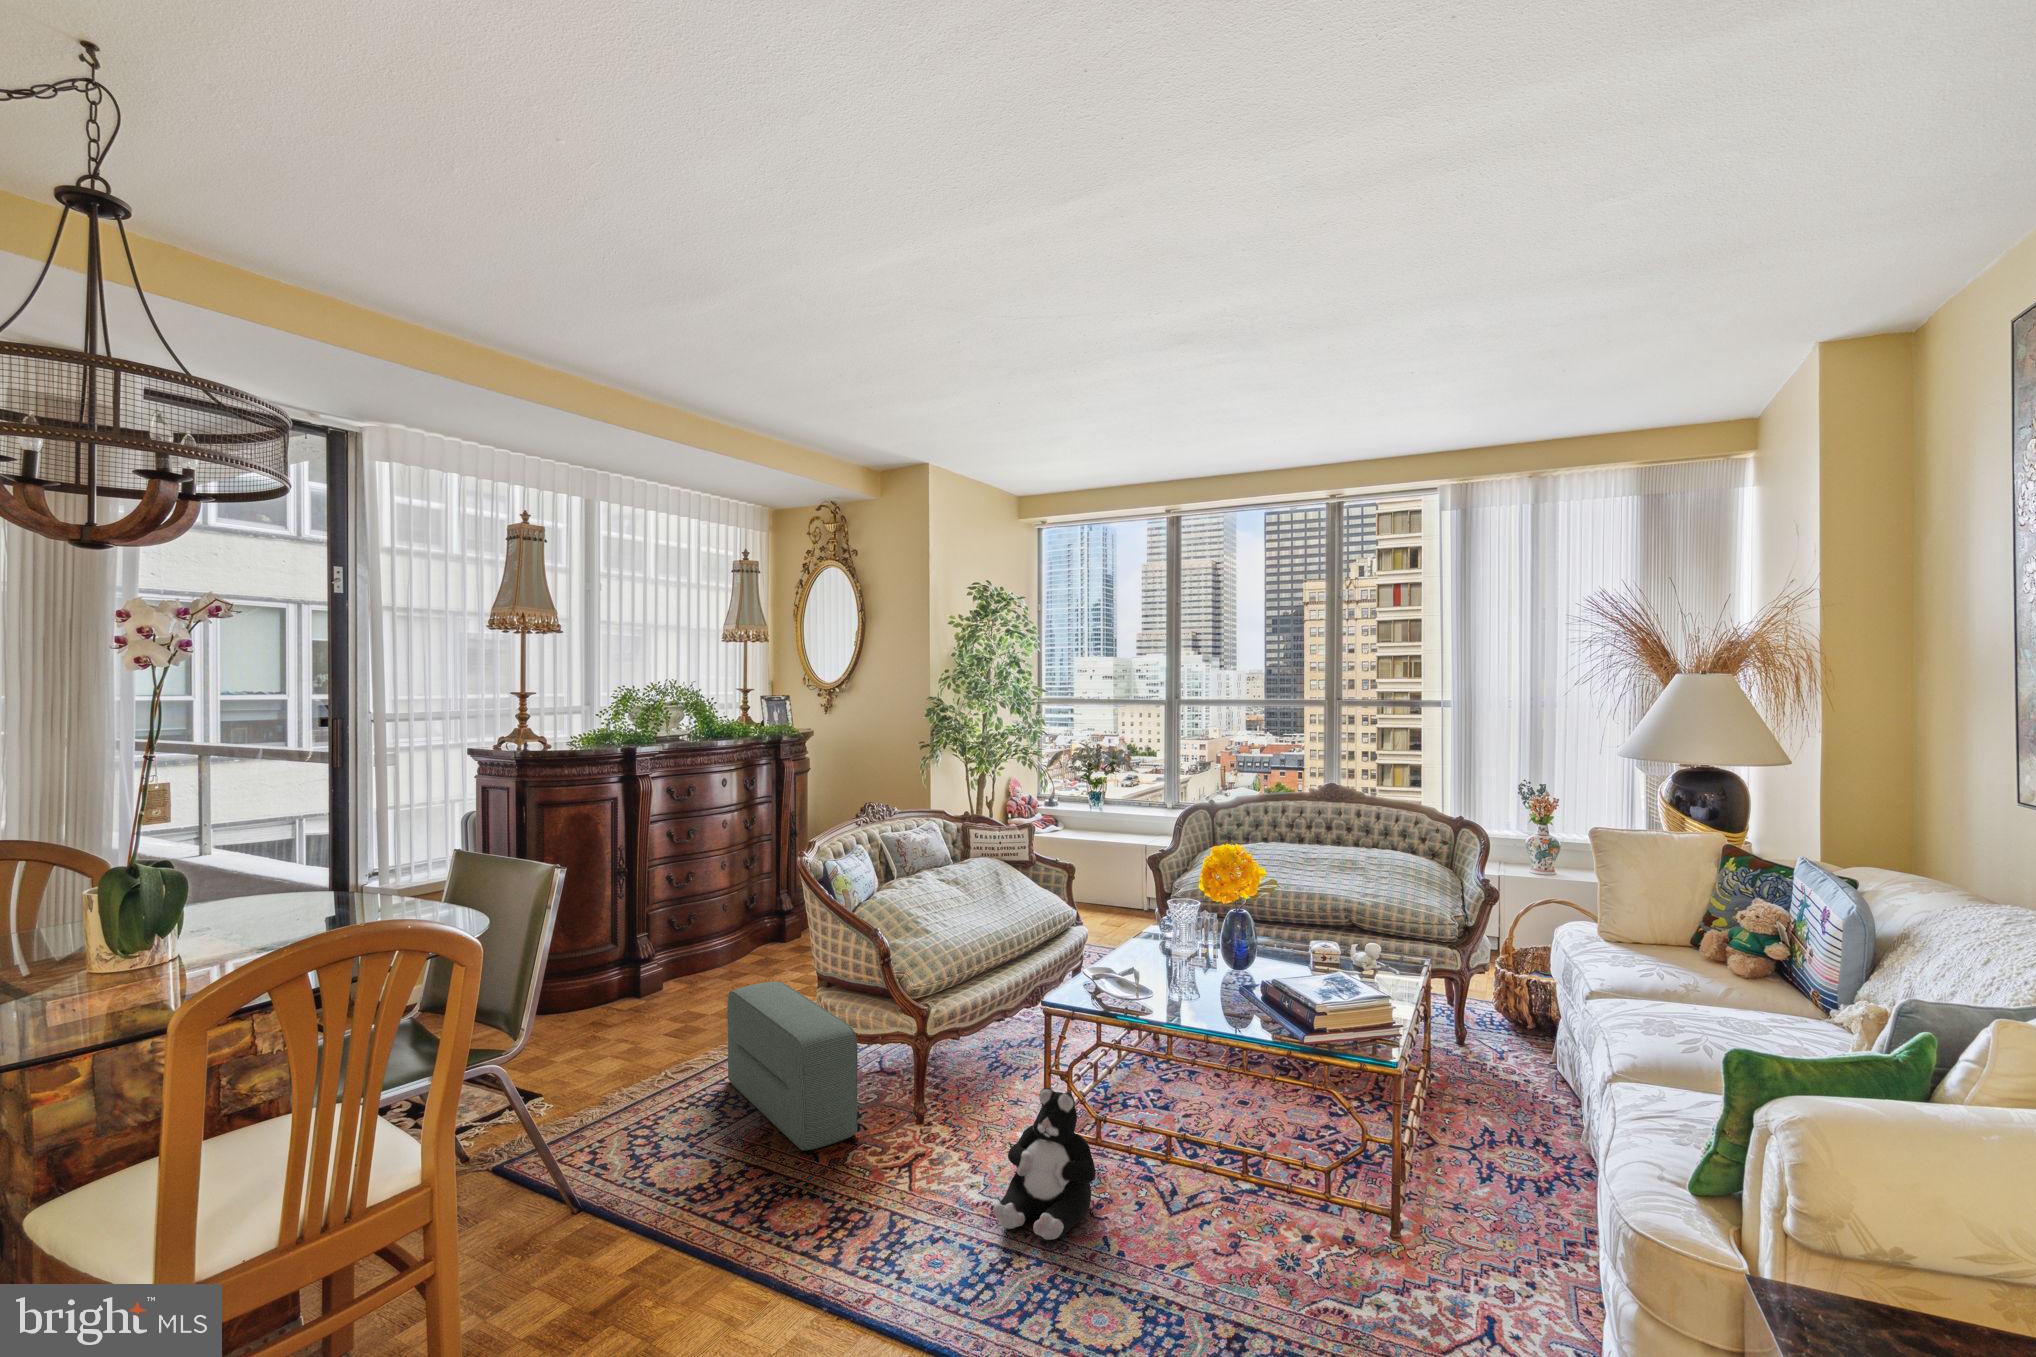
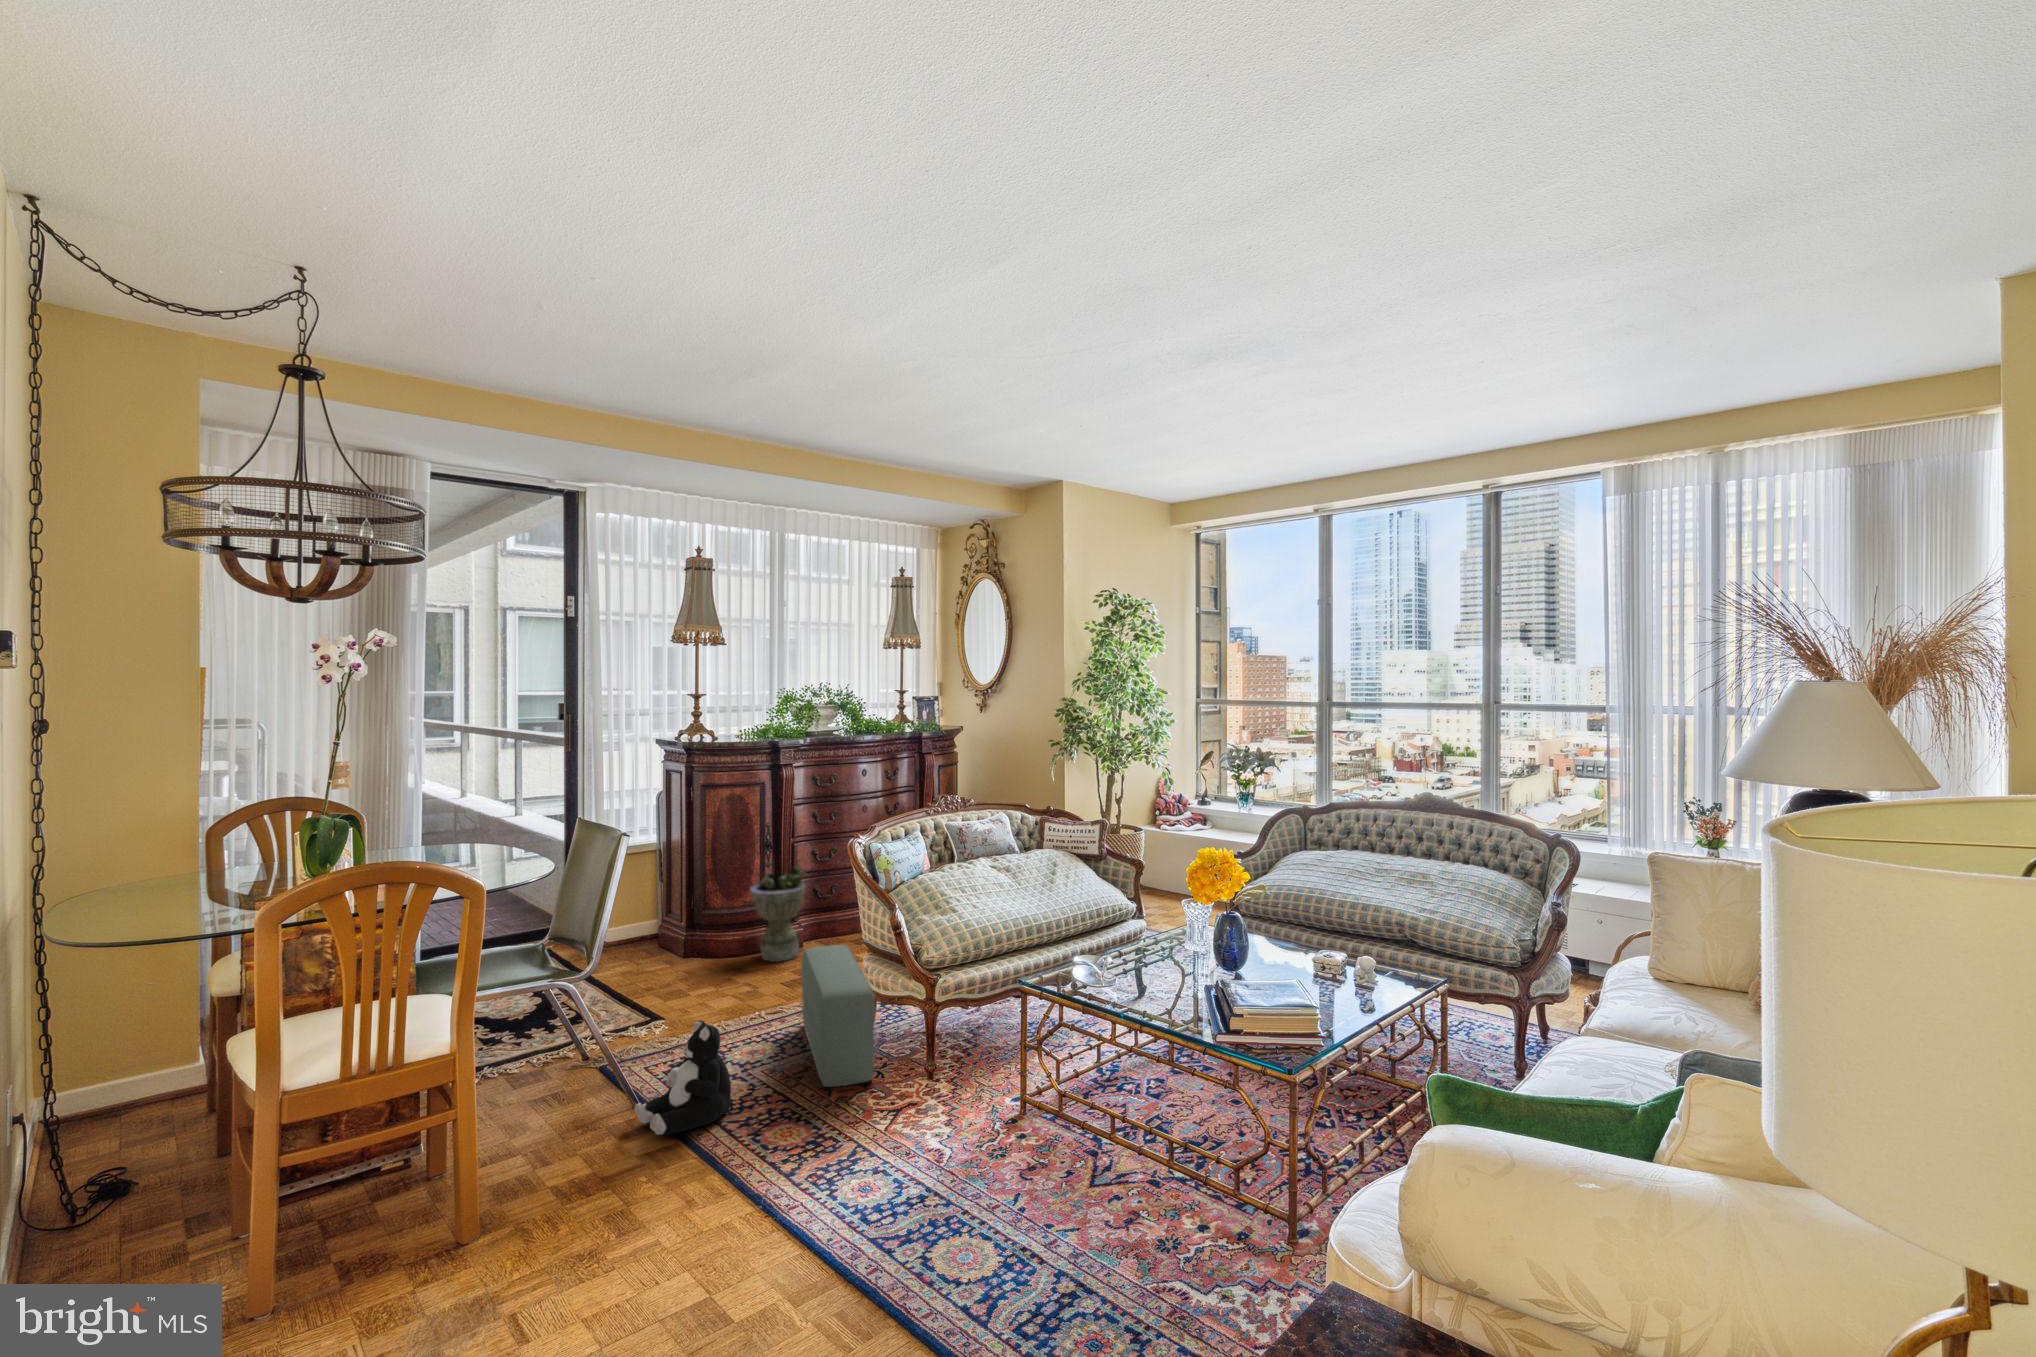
planter: none [605,894,674,1011] -> present [750,866,806,962]
plush toy: present [993,1088,1096,1240] -> present [634,1020,731,1135]

